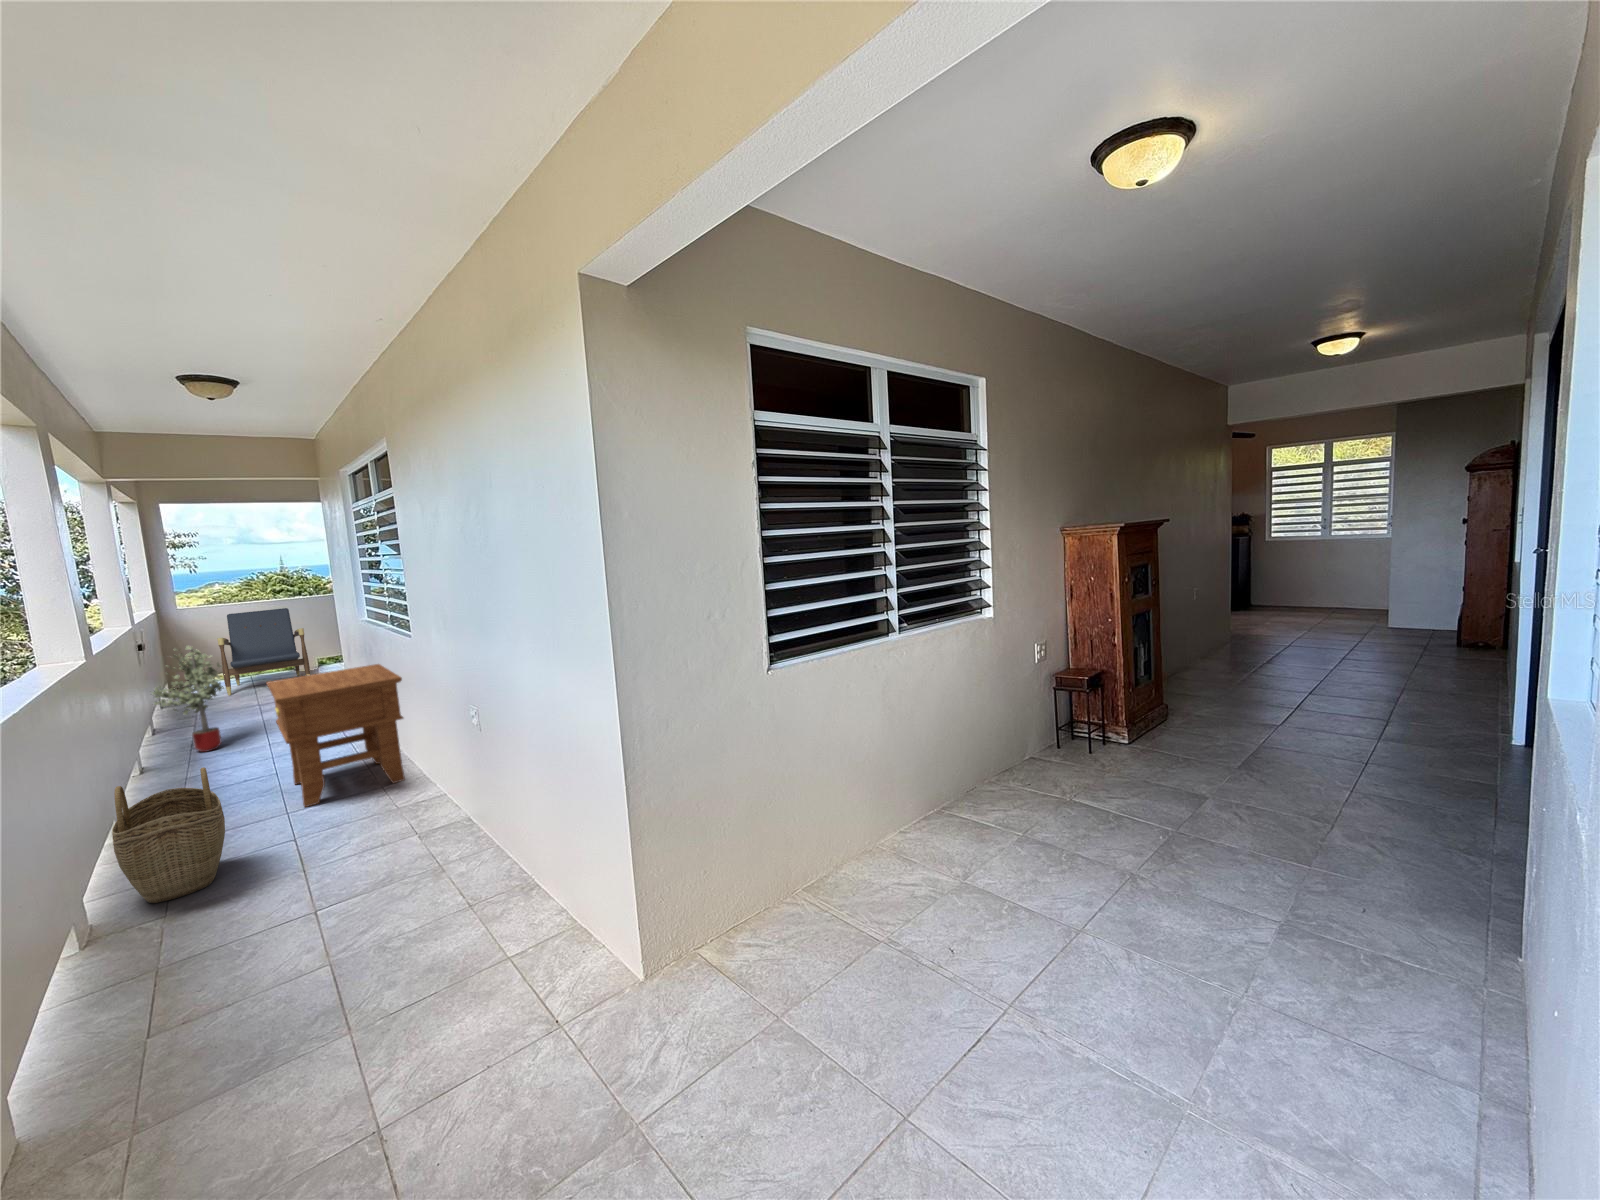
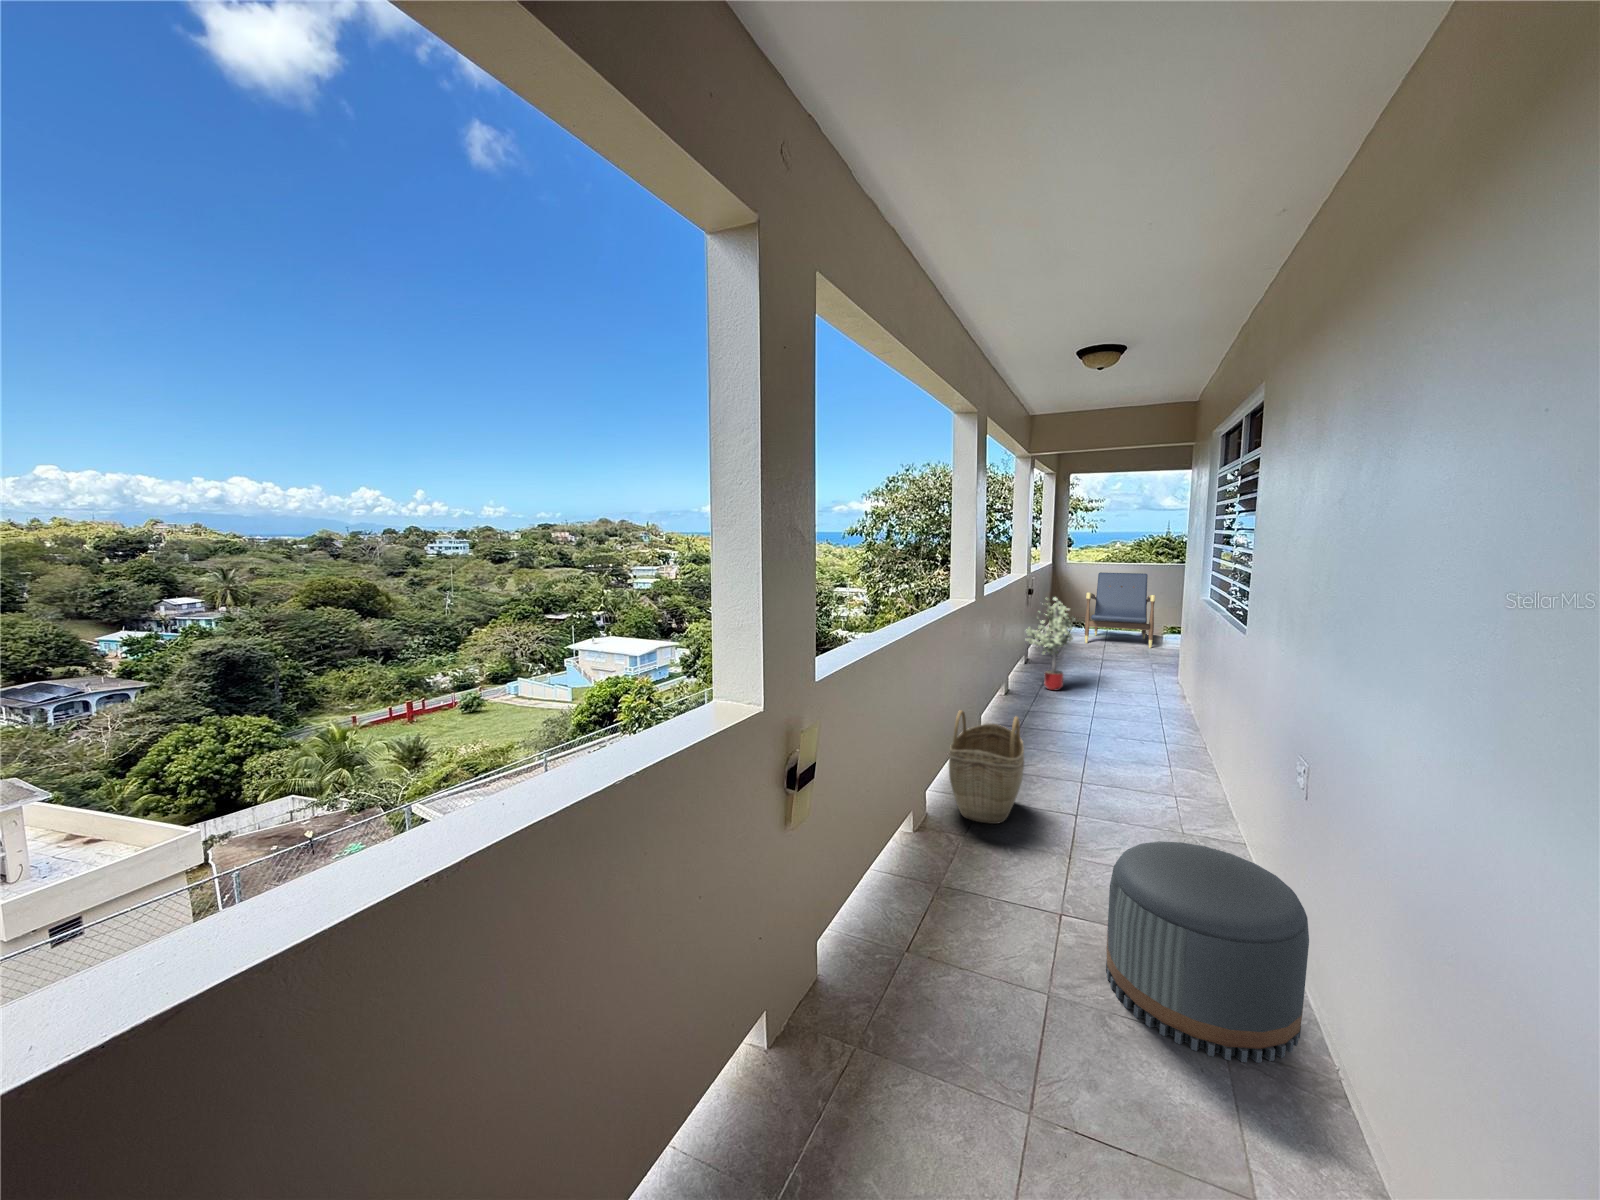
side table: present [267,664,405,807] -> none [1092,646,1225,798]
pouf: none [360,785,507,930] -> present [1106,841,1309,1063]

